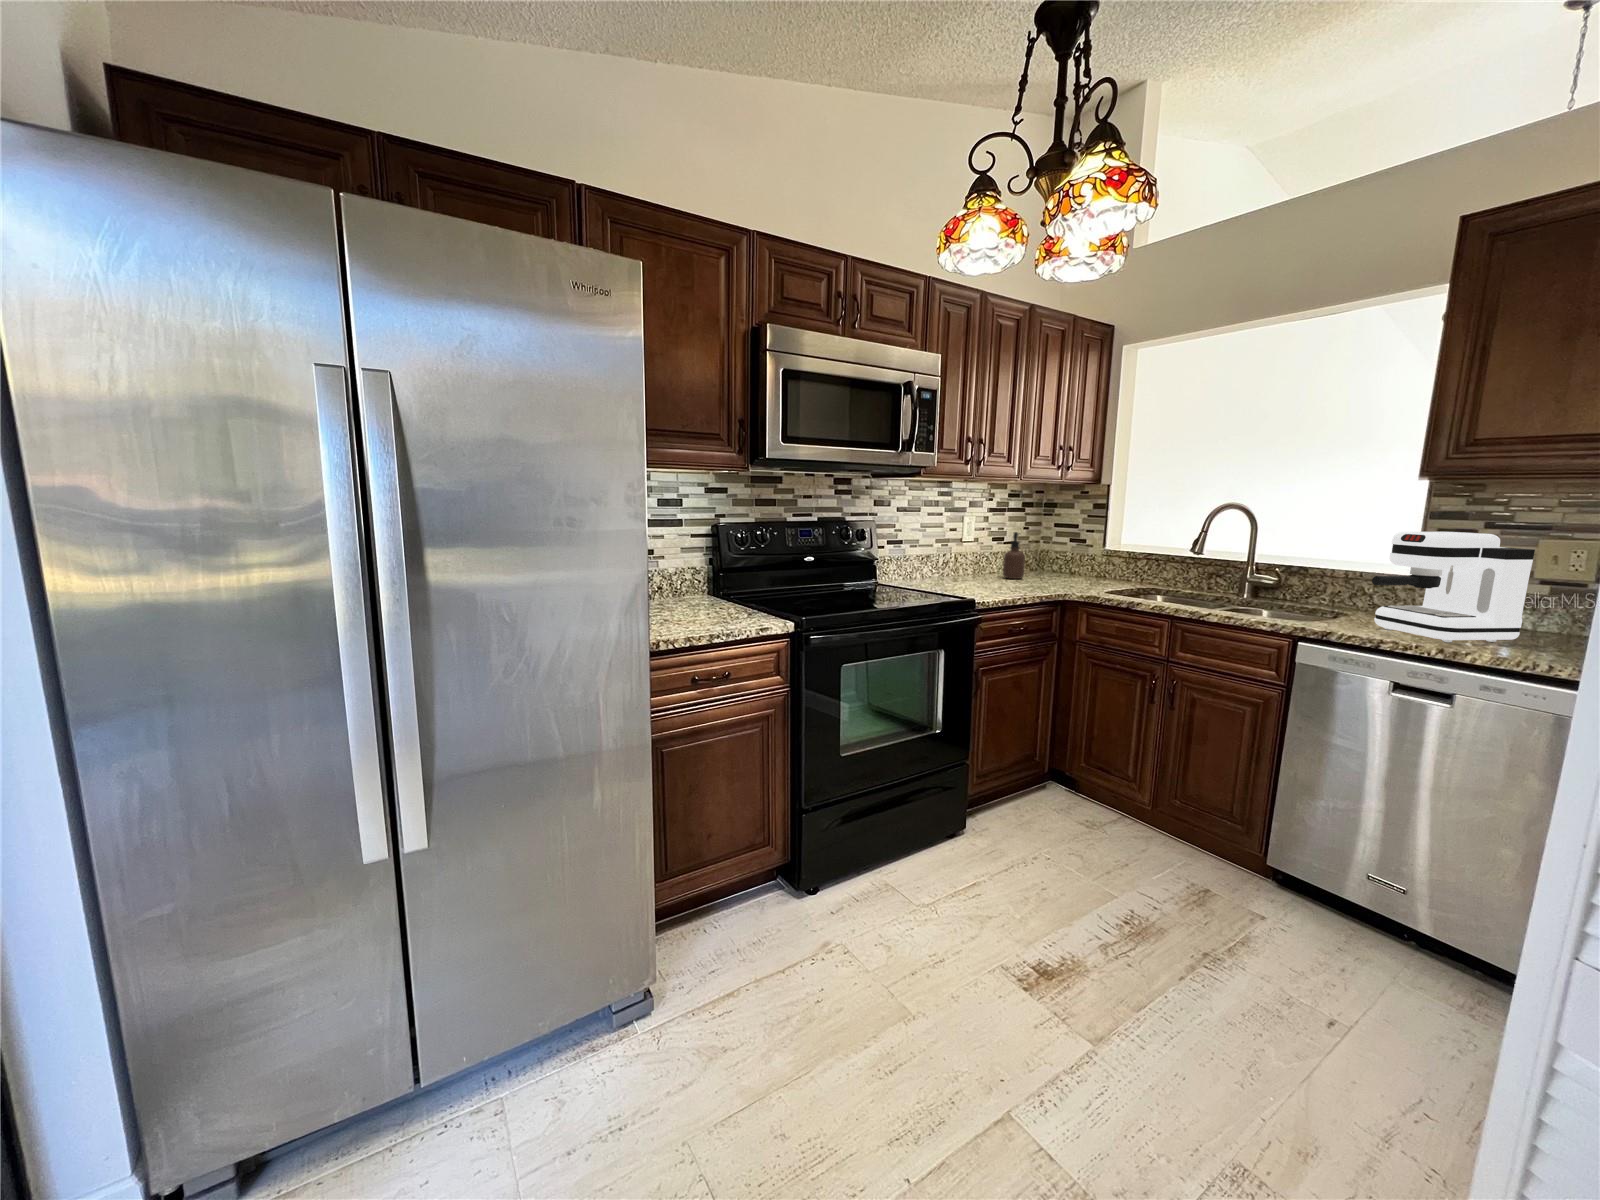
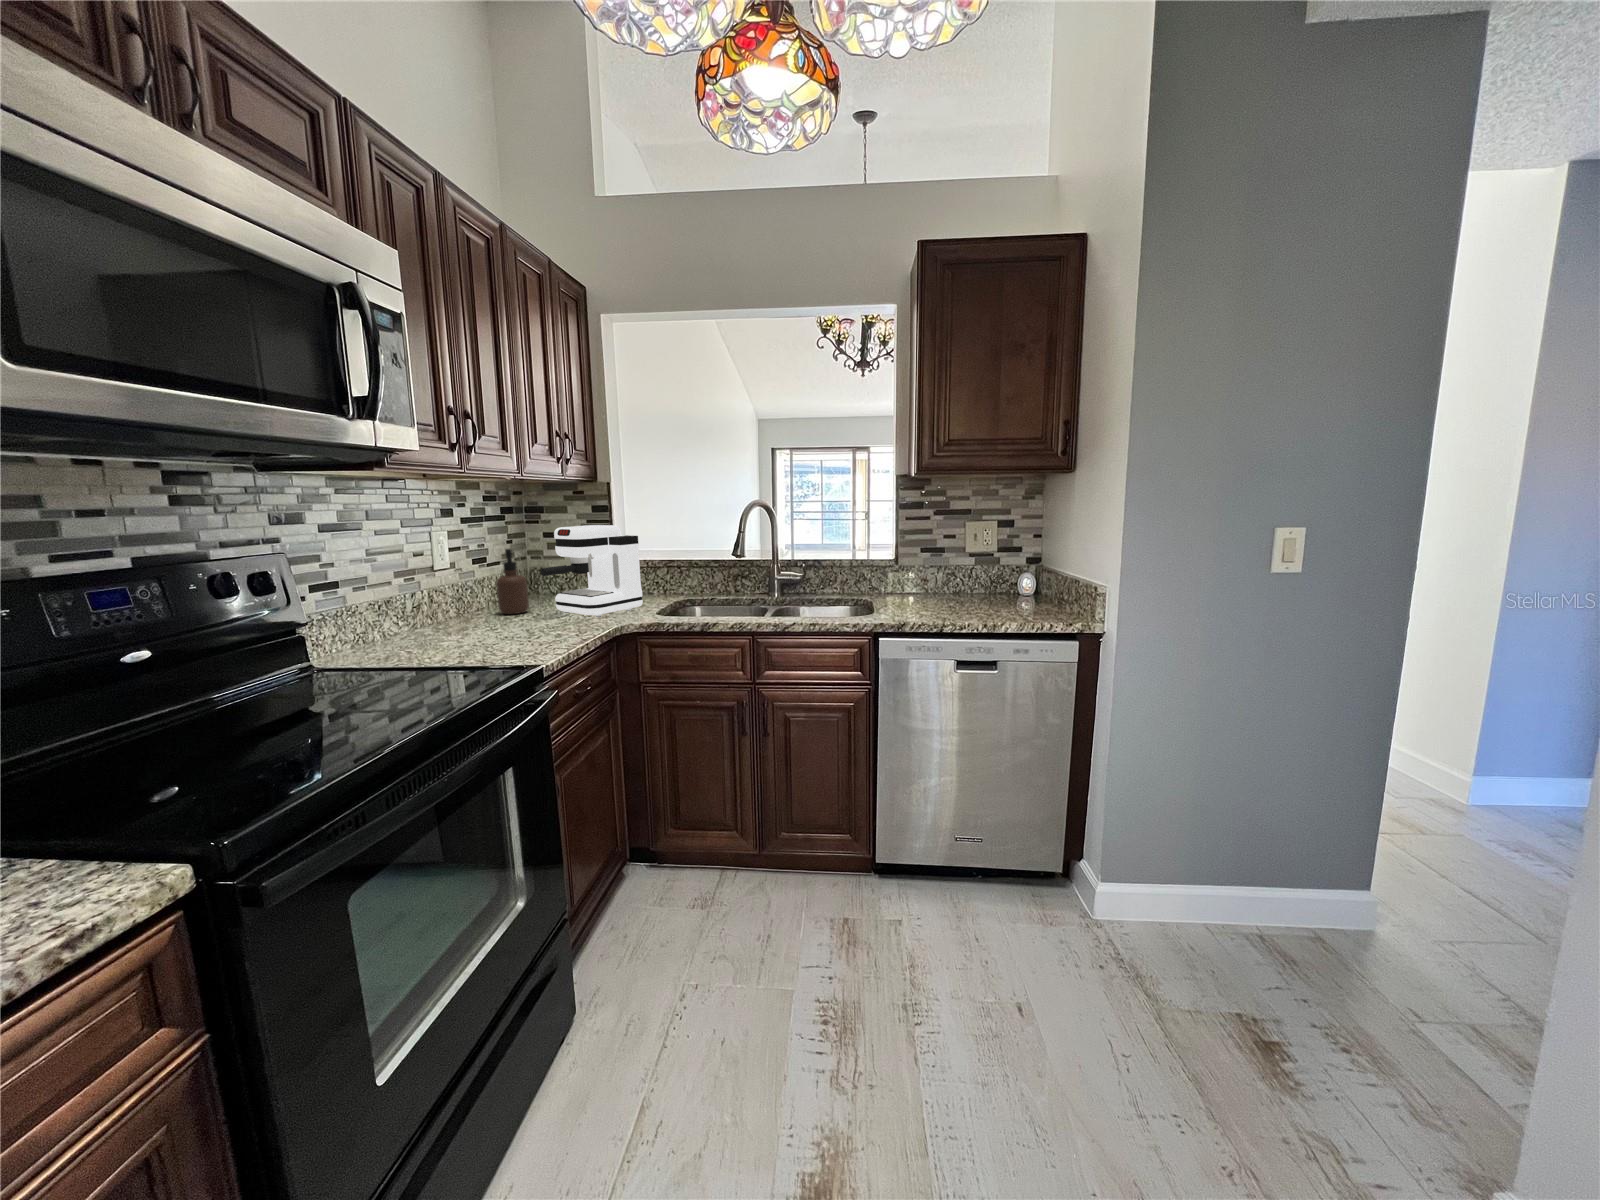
coffee maker: present [1372,532,1535,642] -> present [541,525,643,617]

